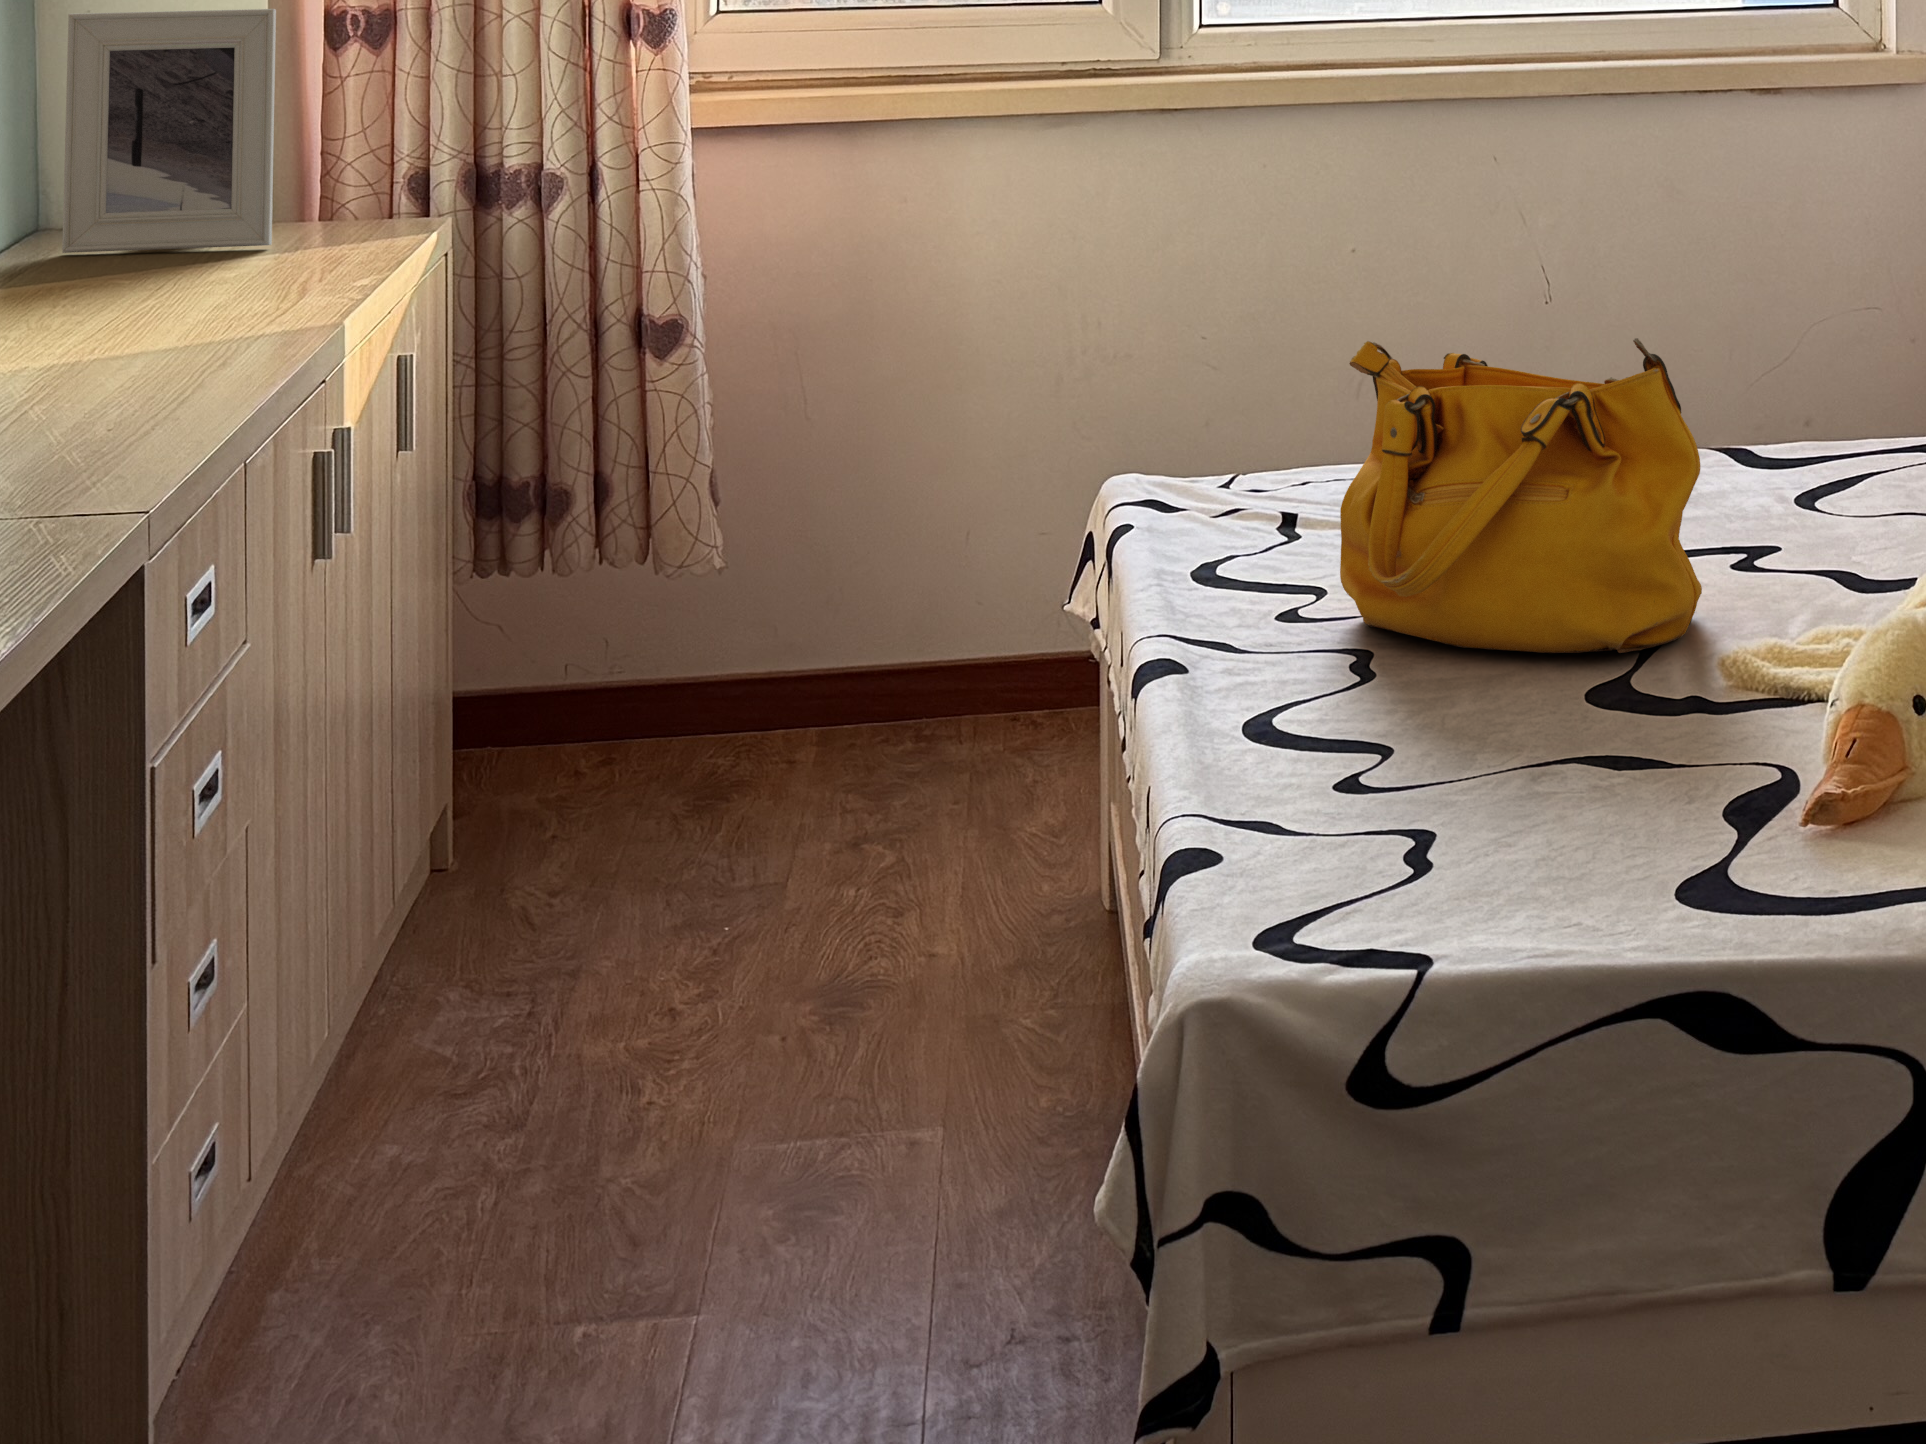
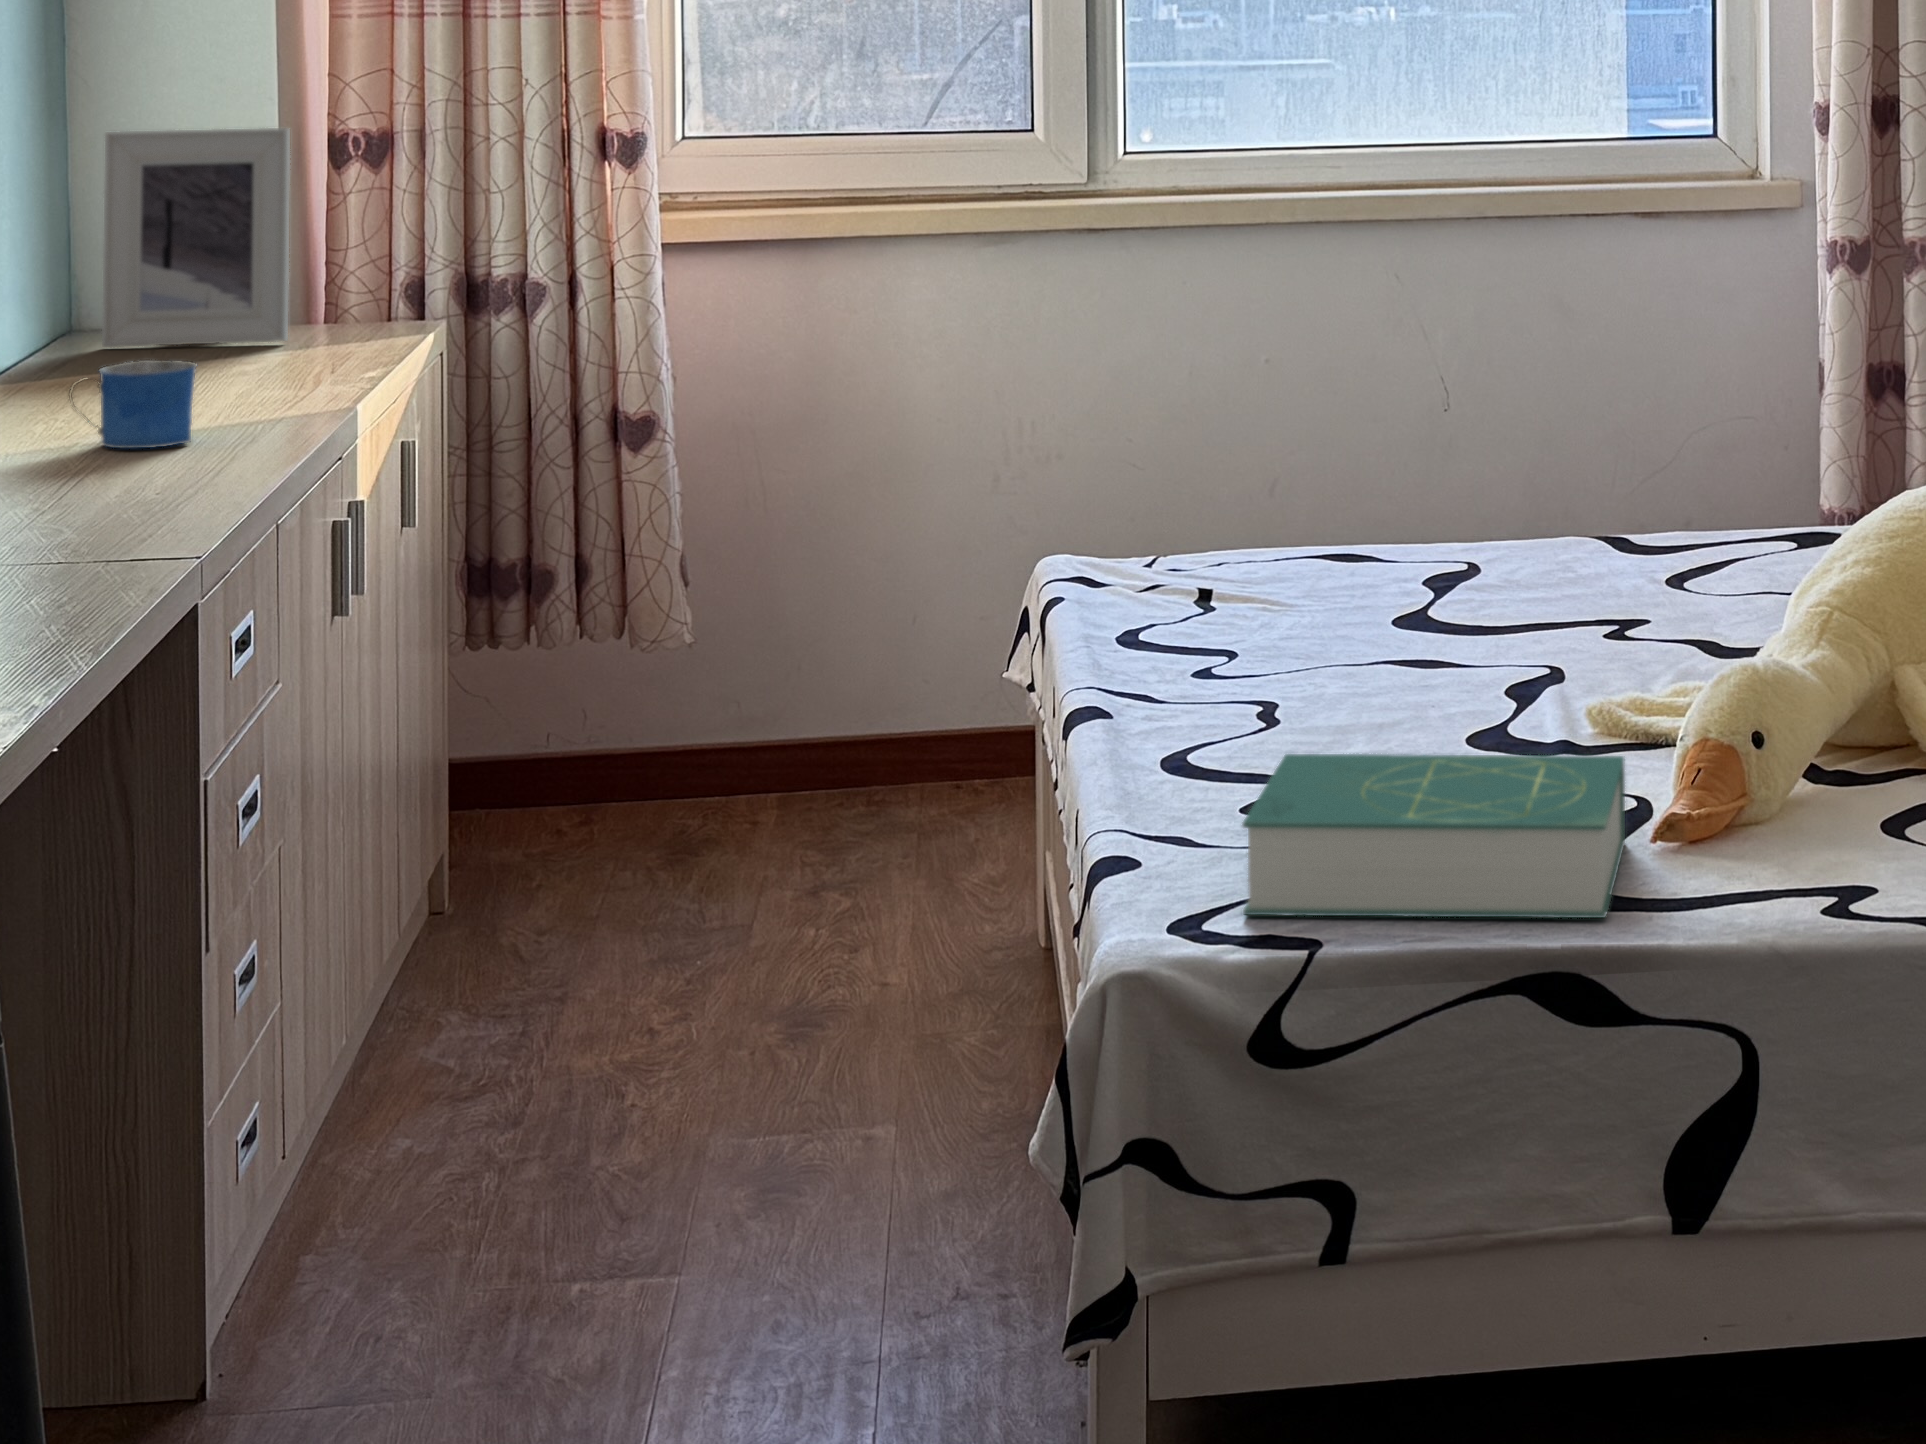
mug: none [11,275,160,376] -> present [69,360,198,448]
handbag: present [1340,338,1702,653] -> none [1247,422,1571,702]
book: none [1344,726,1774,920] -> present [1243,754,1625,918]

